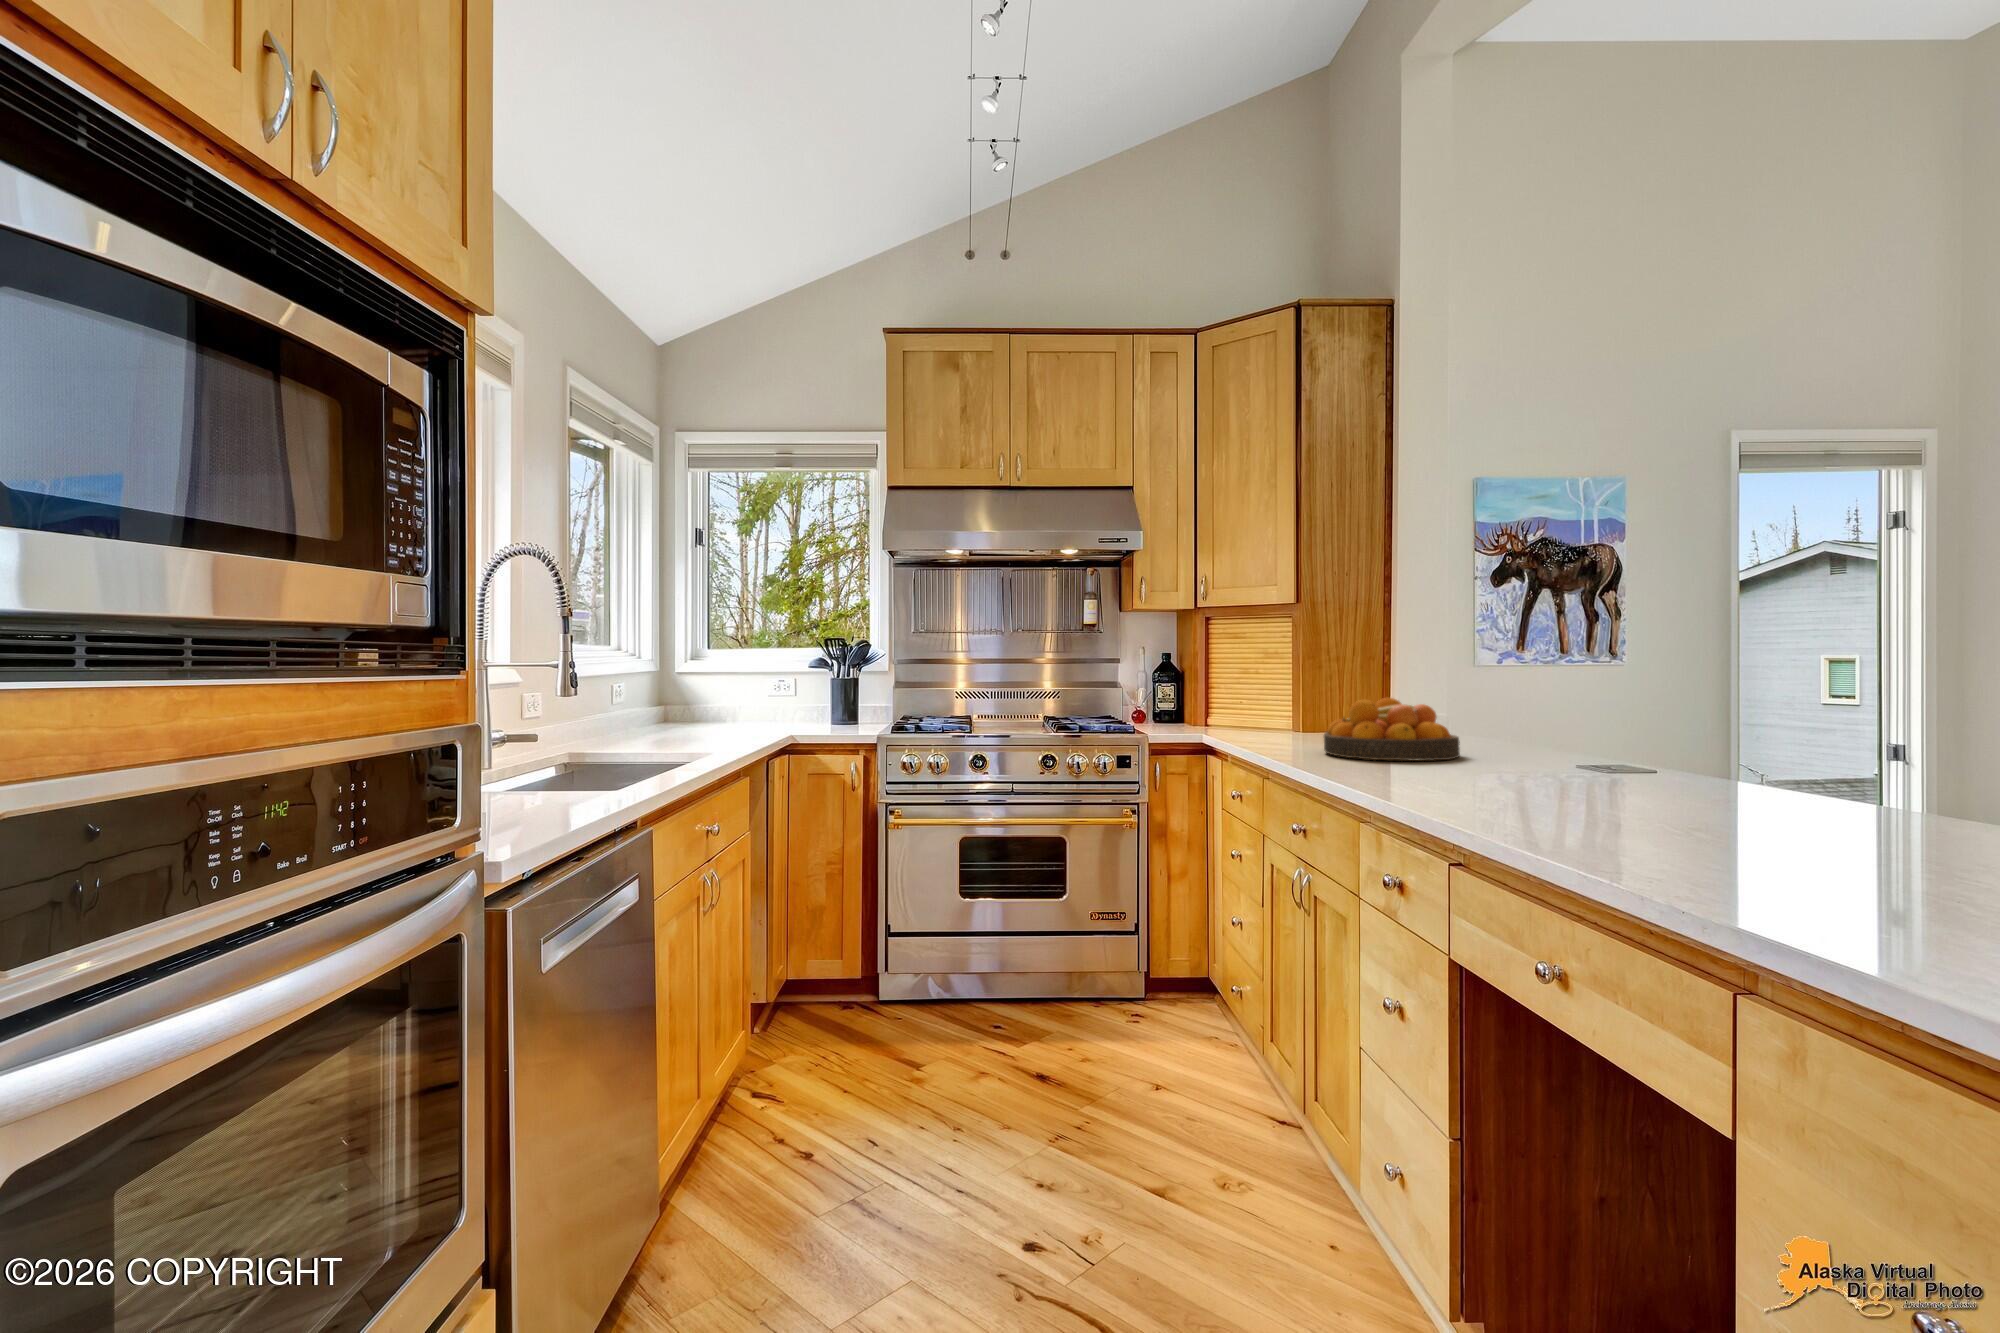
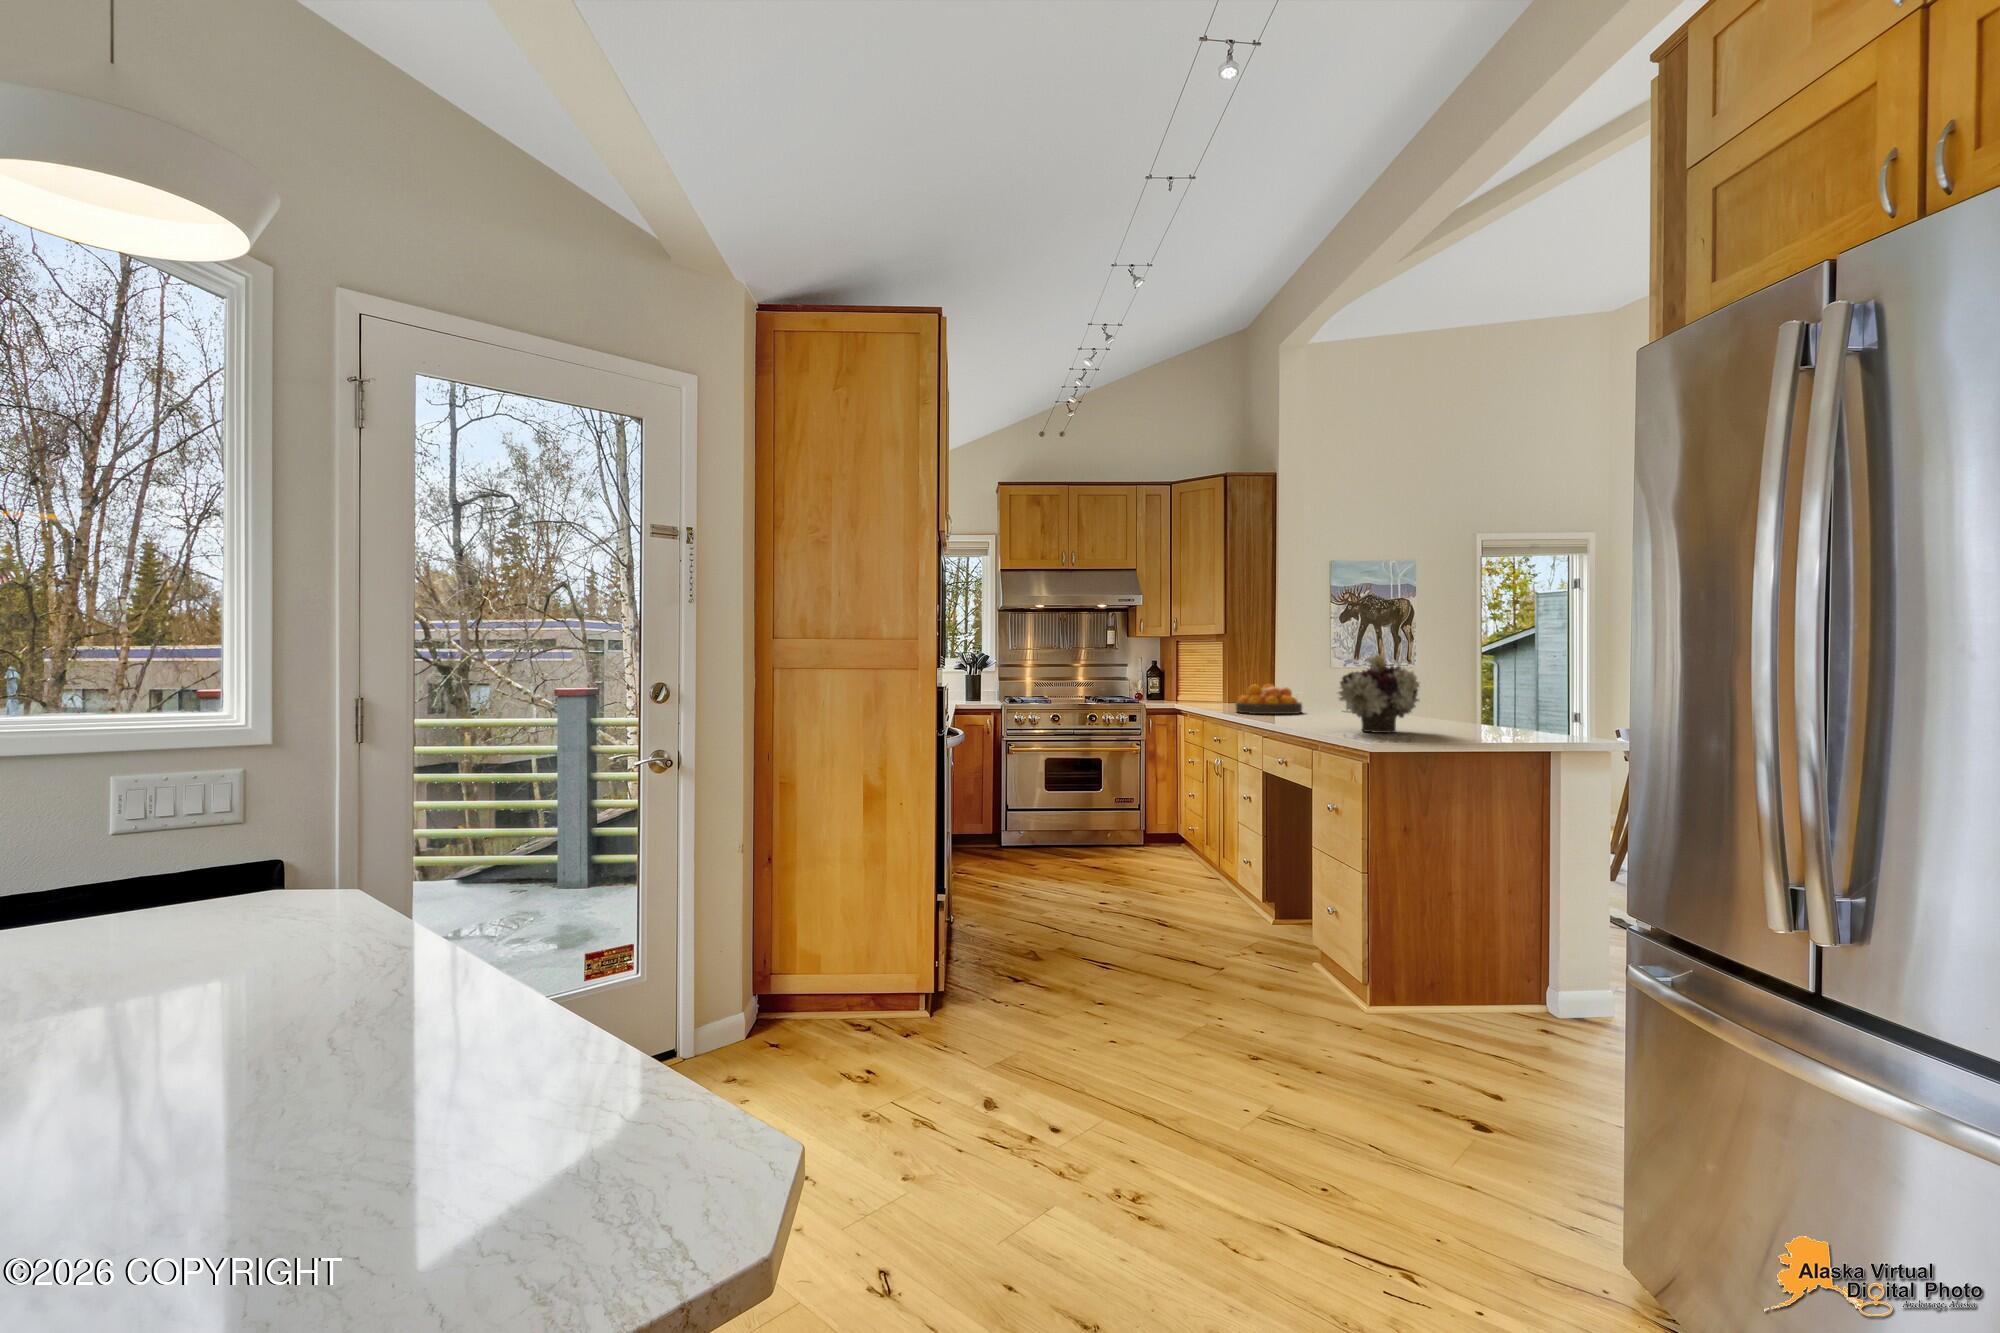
flower arrangement: none [1632,630,1869,837] -> present [1338,655,1419,733]

